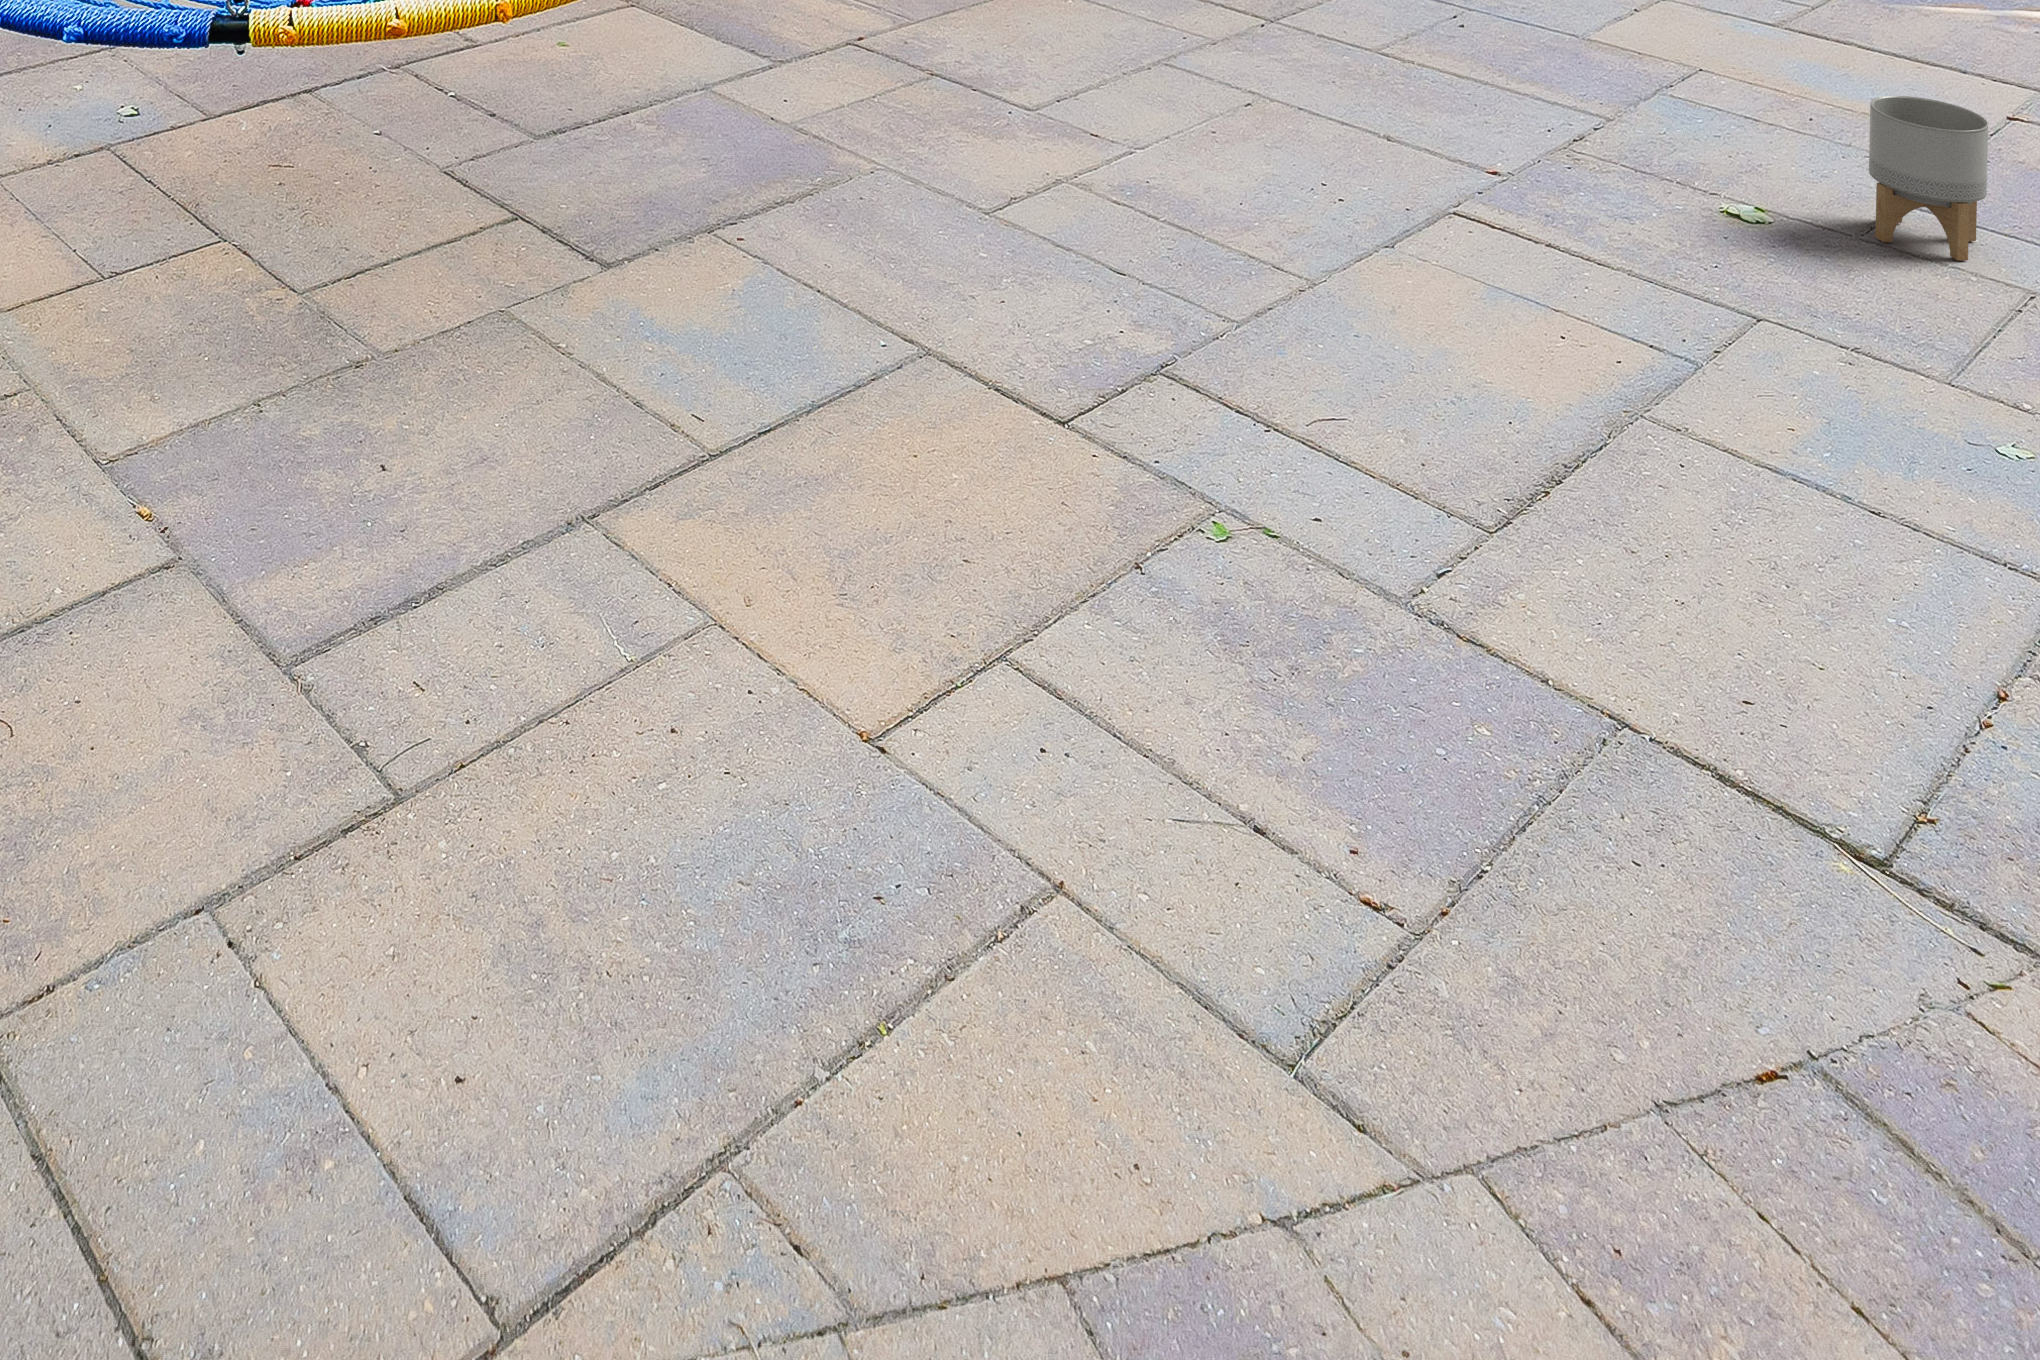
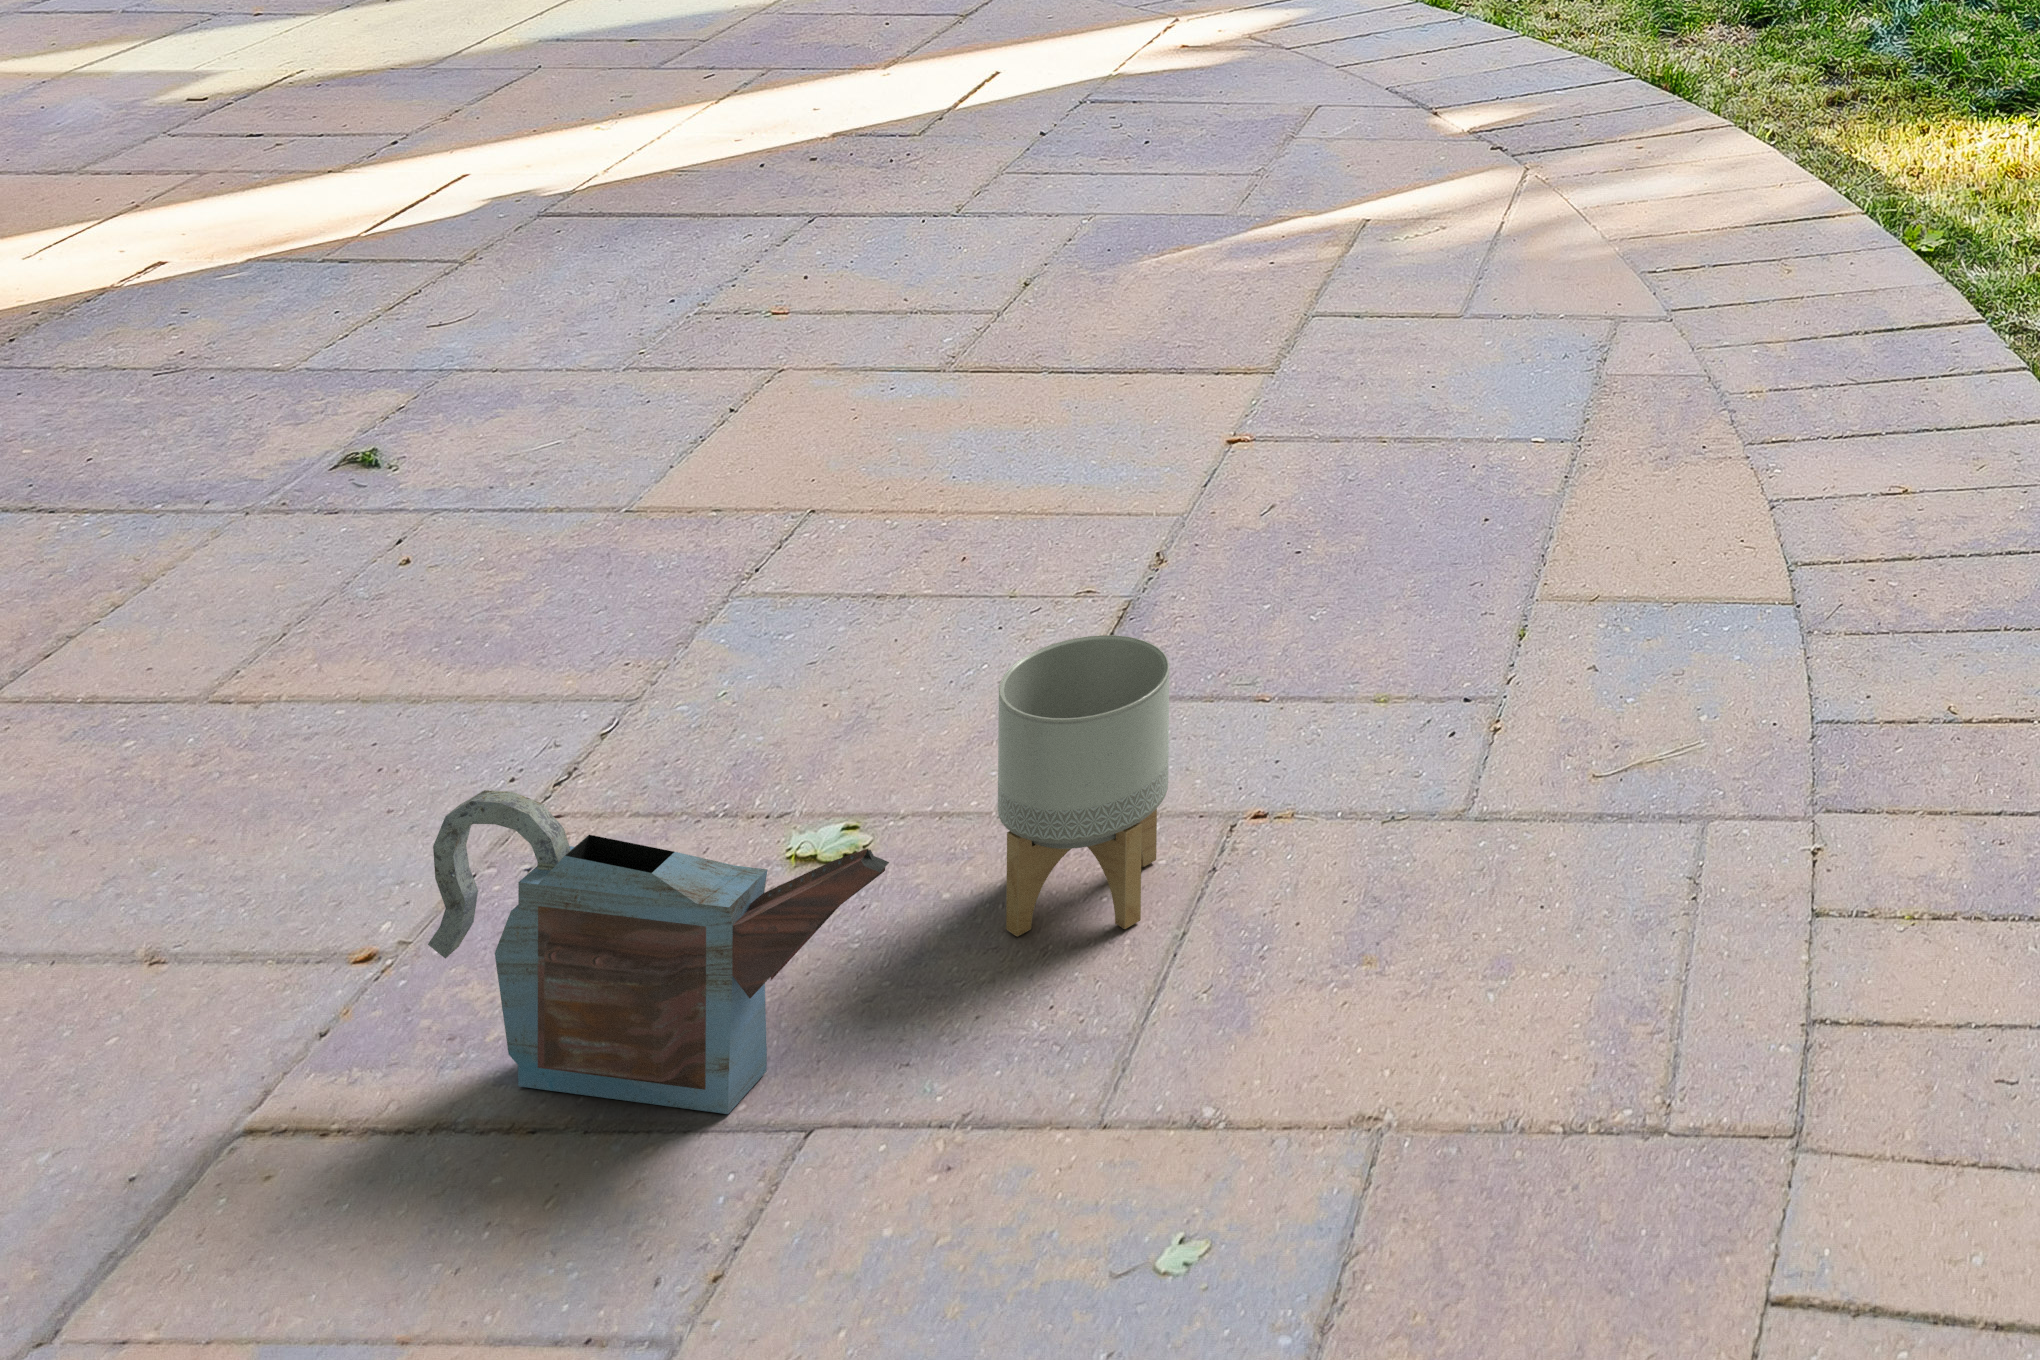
watering can: none [1549,60,1815,250] -> present [428,790,889,1114]

